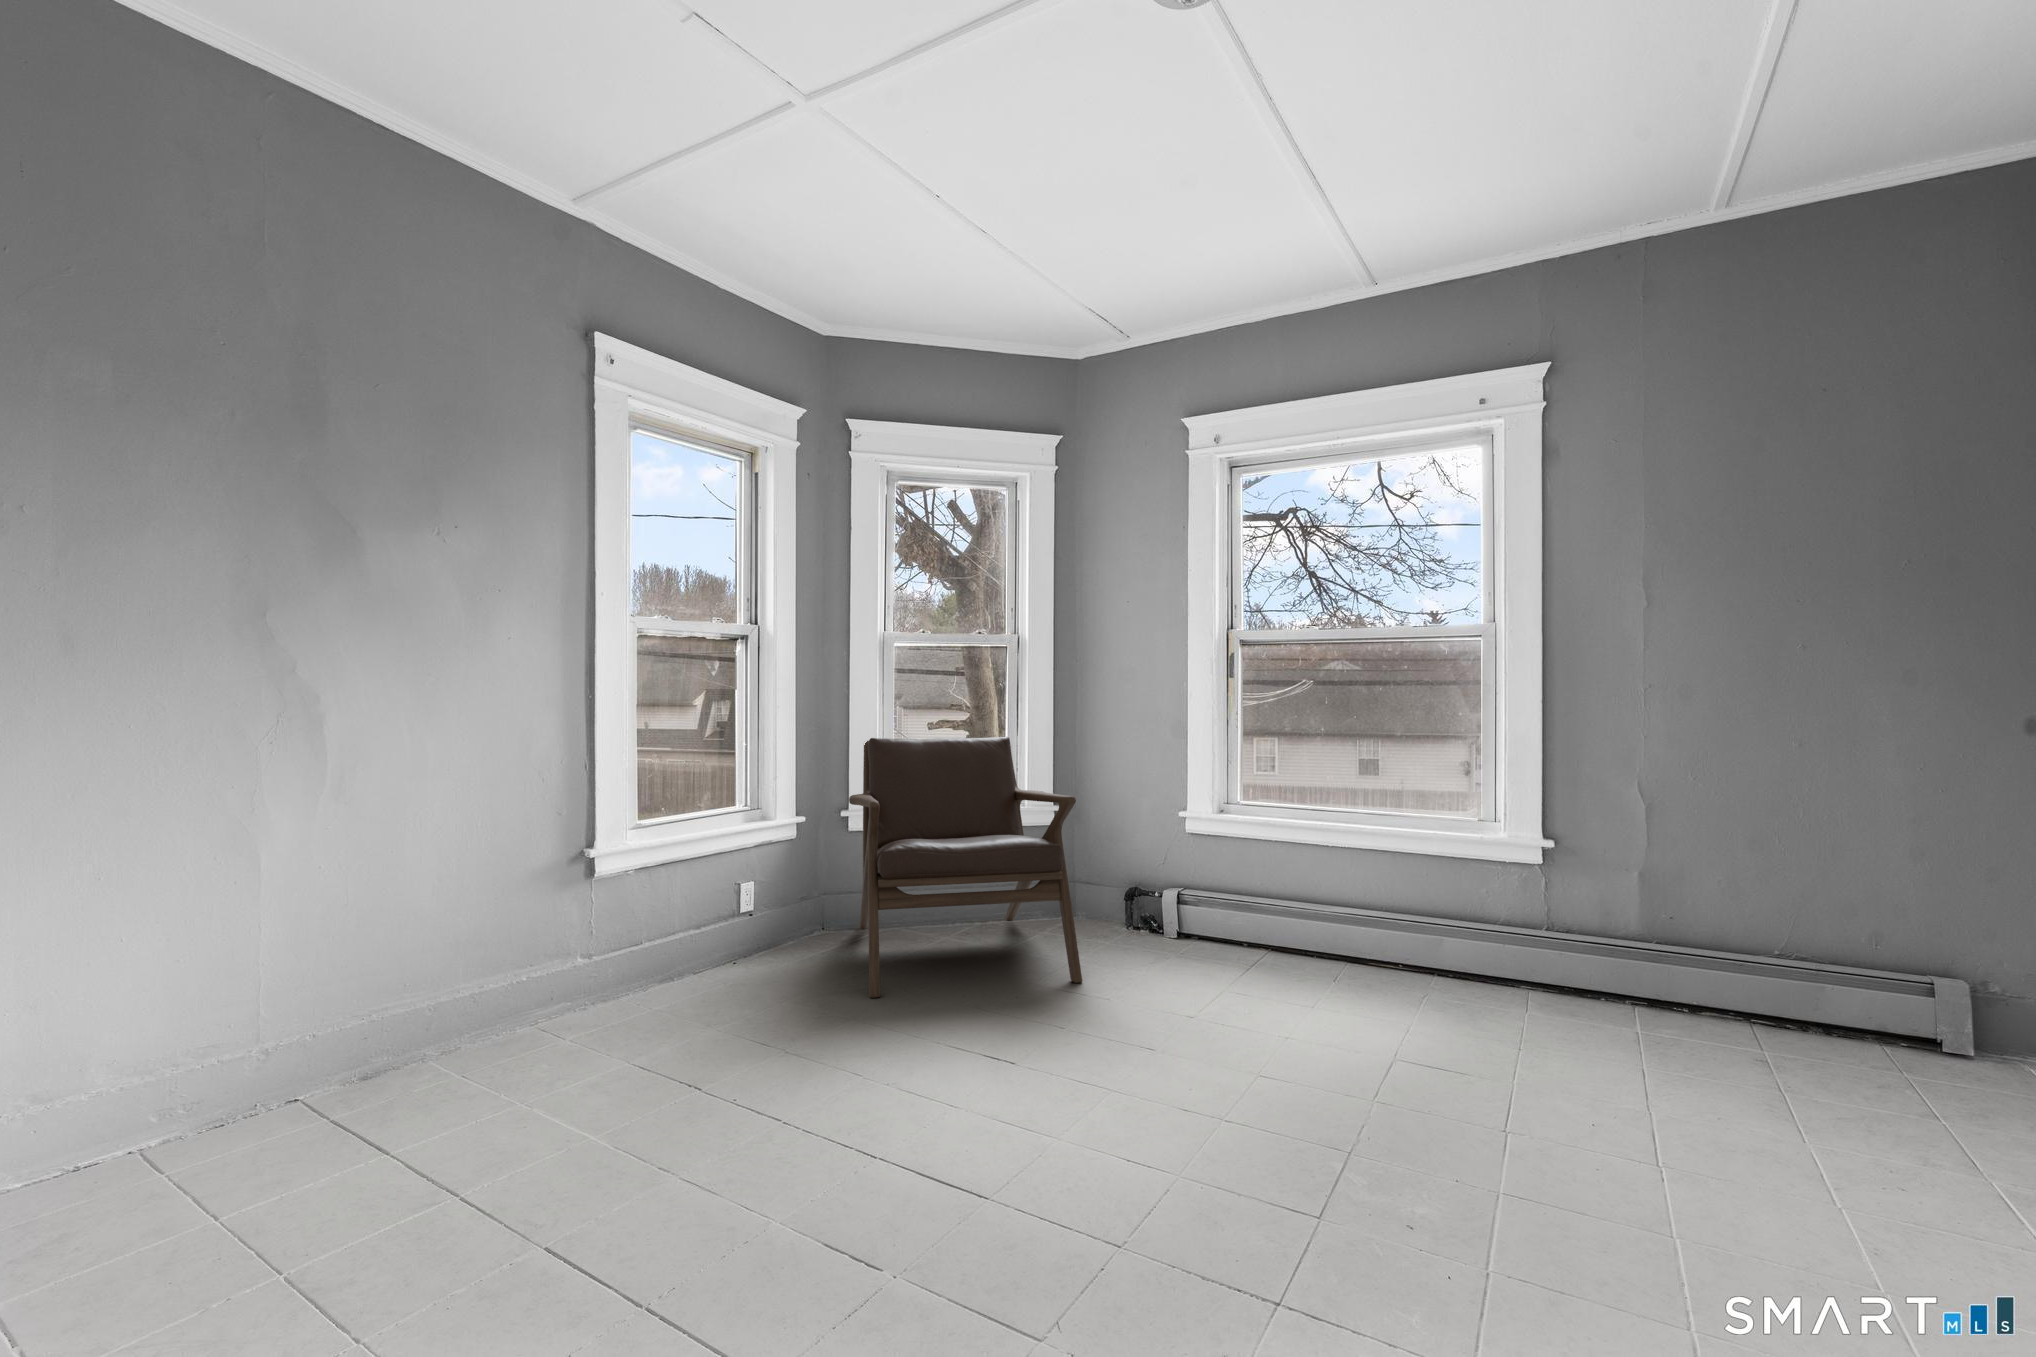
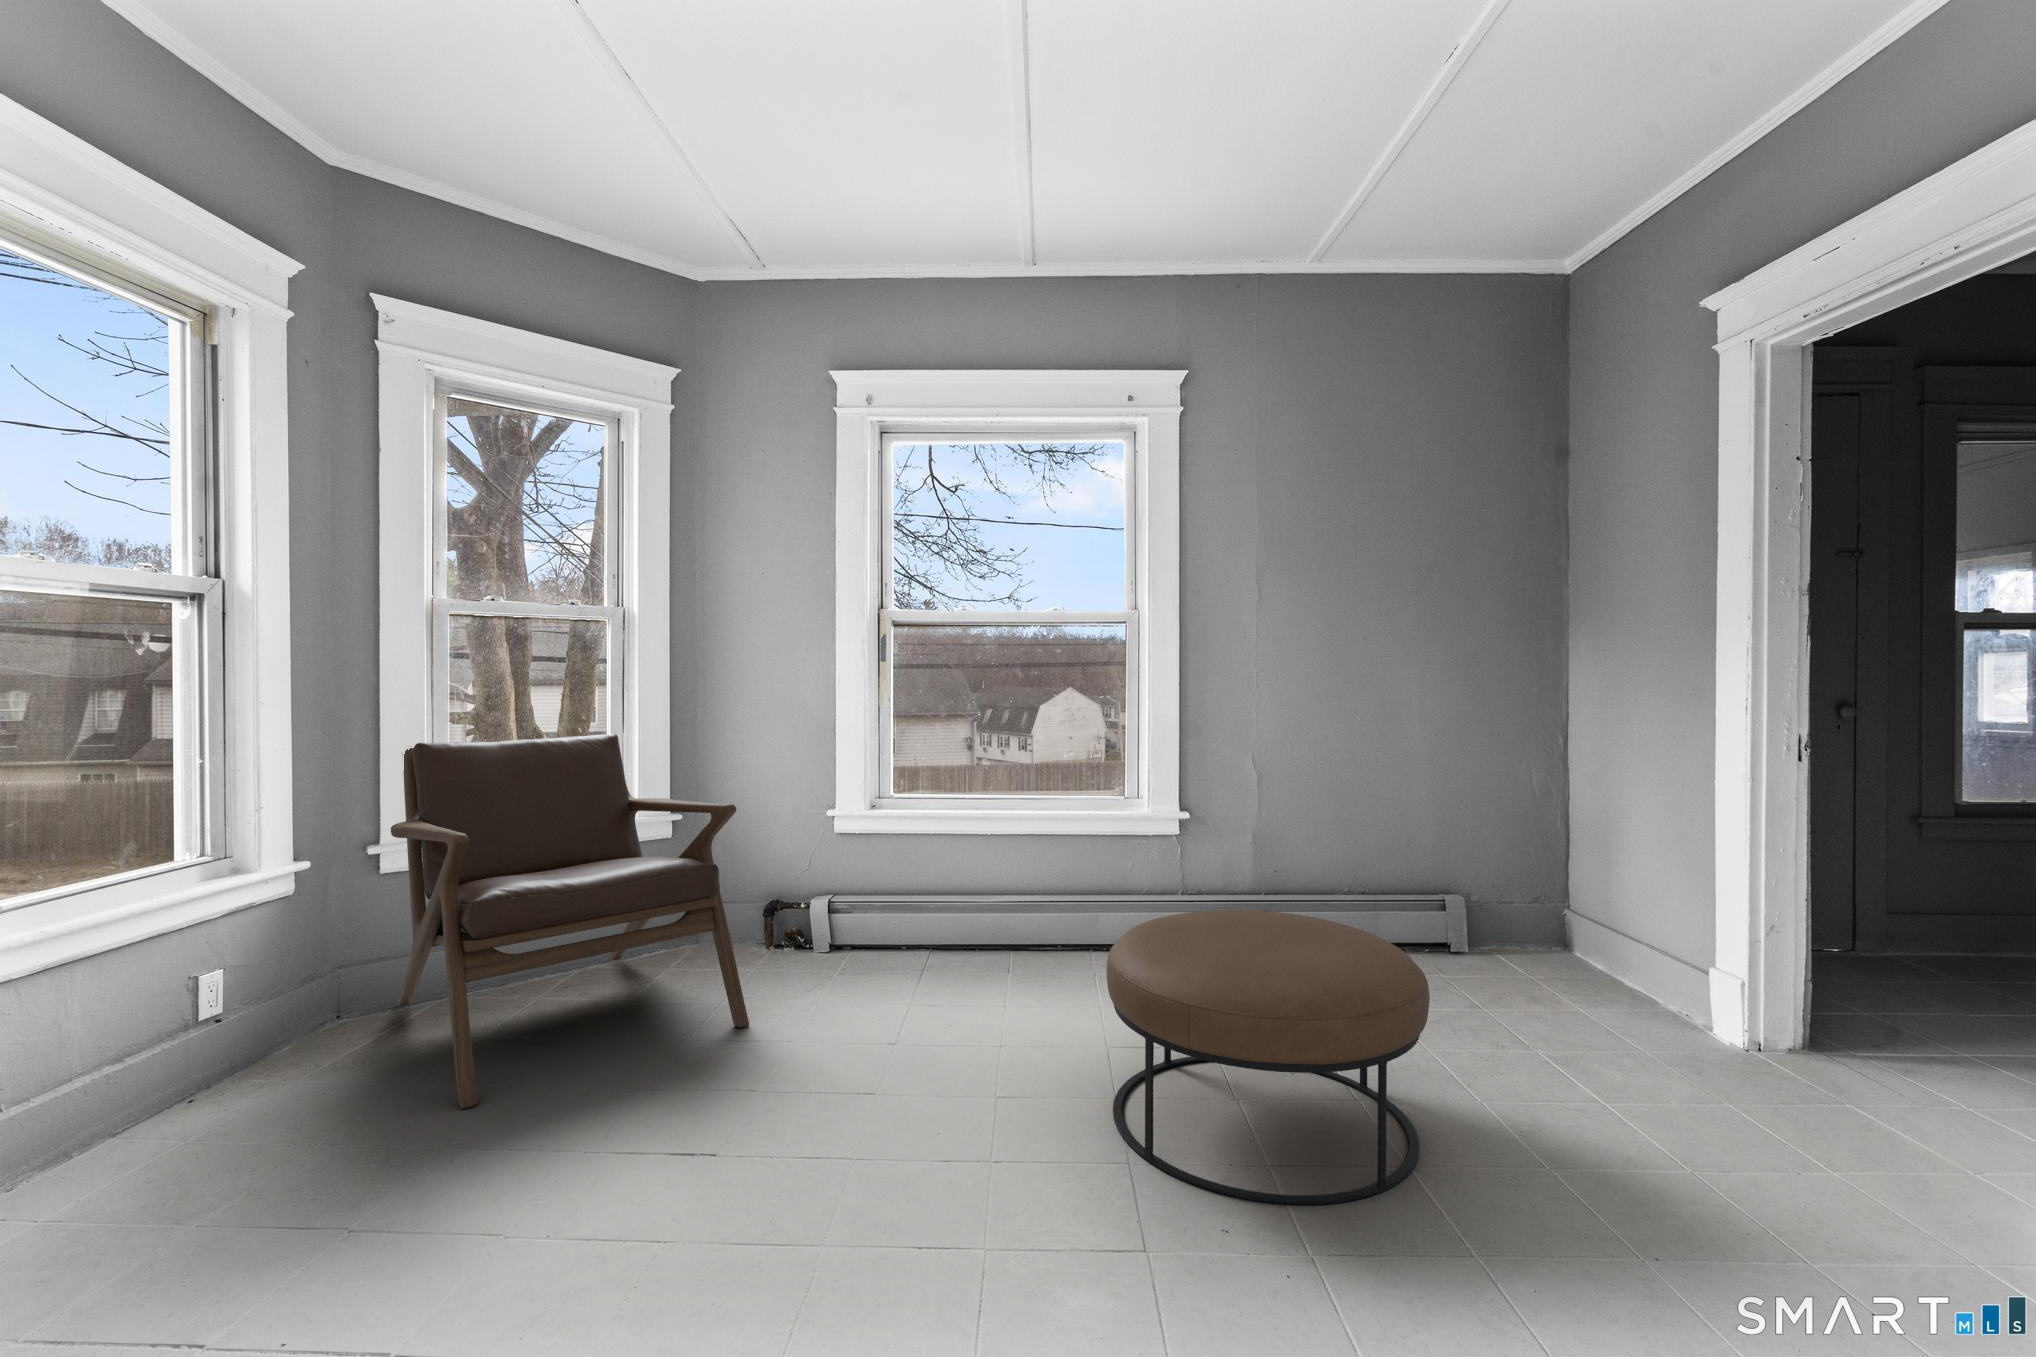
ottoman: none [1347,931,1709,1235] -> present [1107,910,1430,1205]

